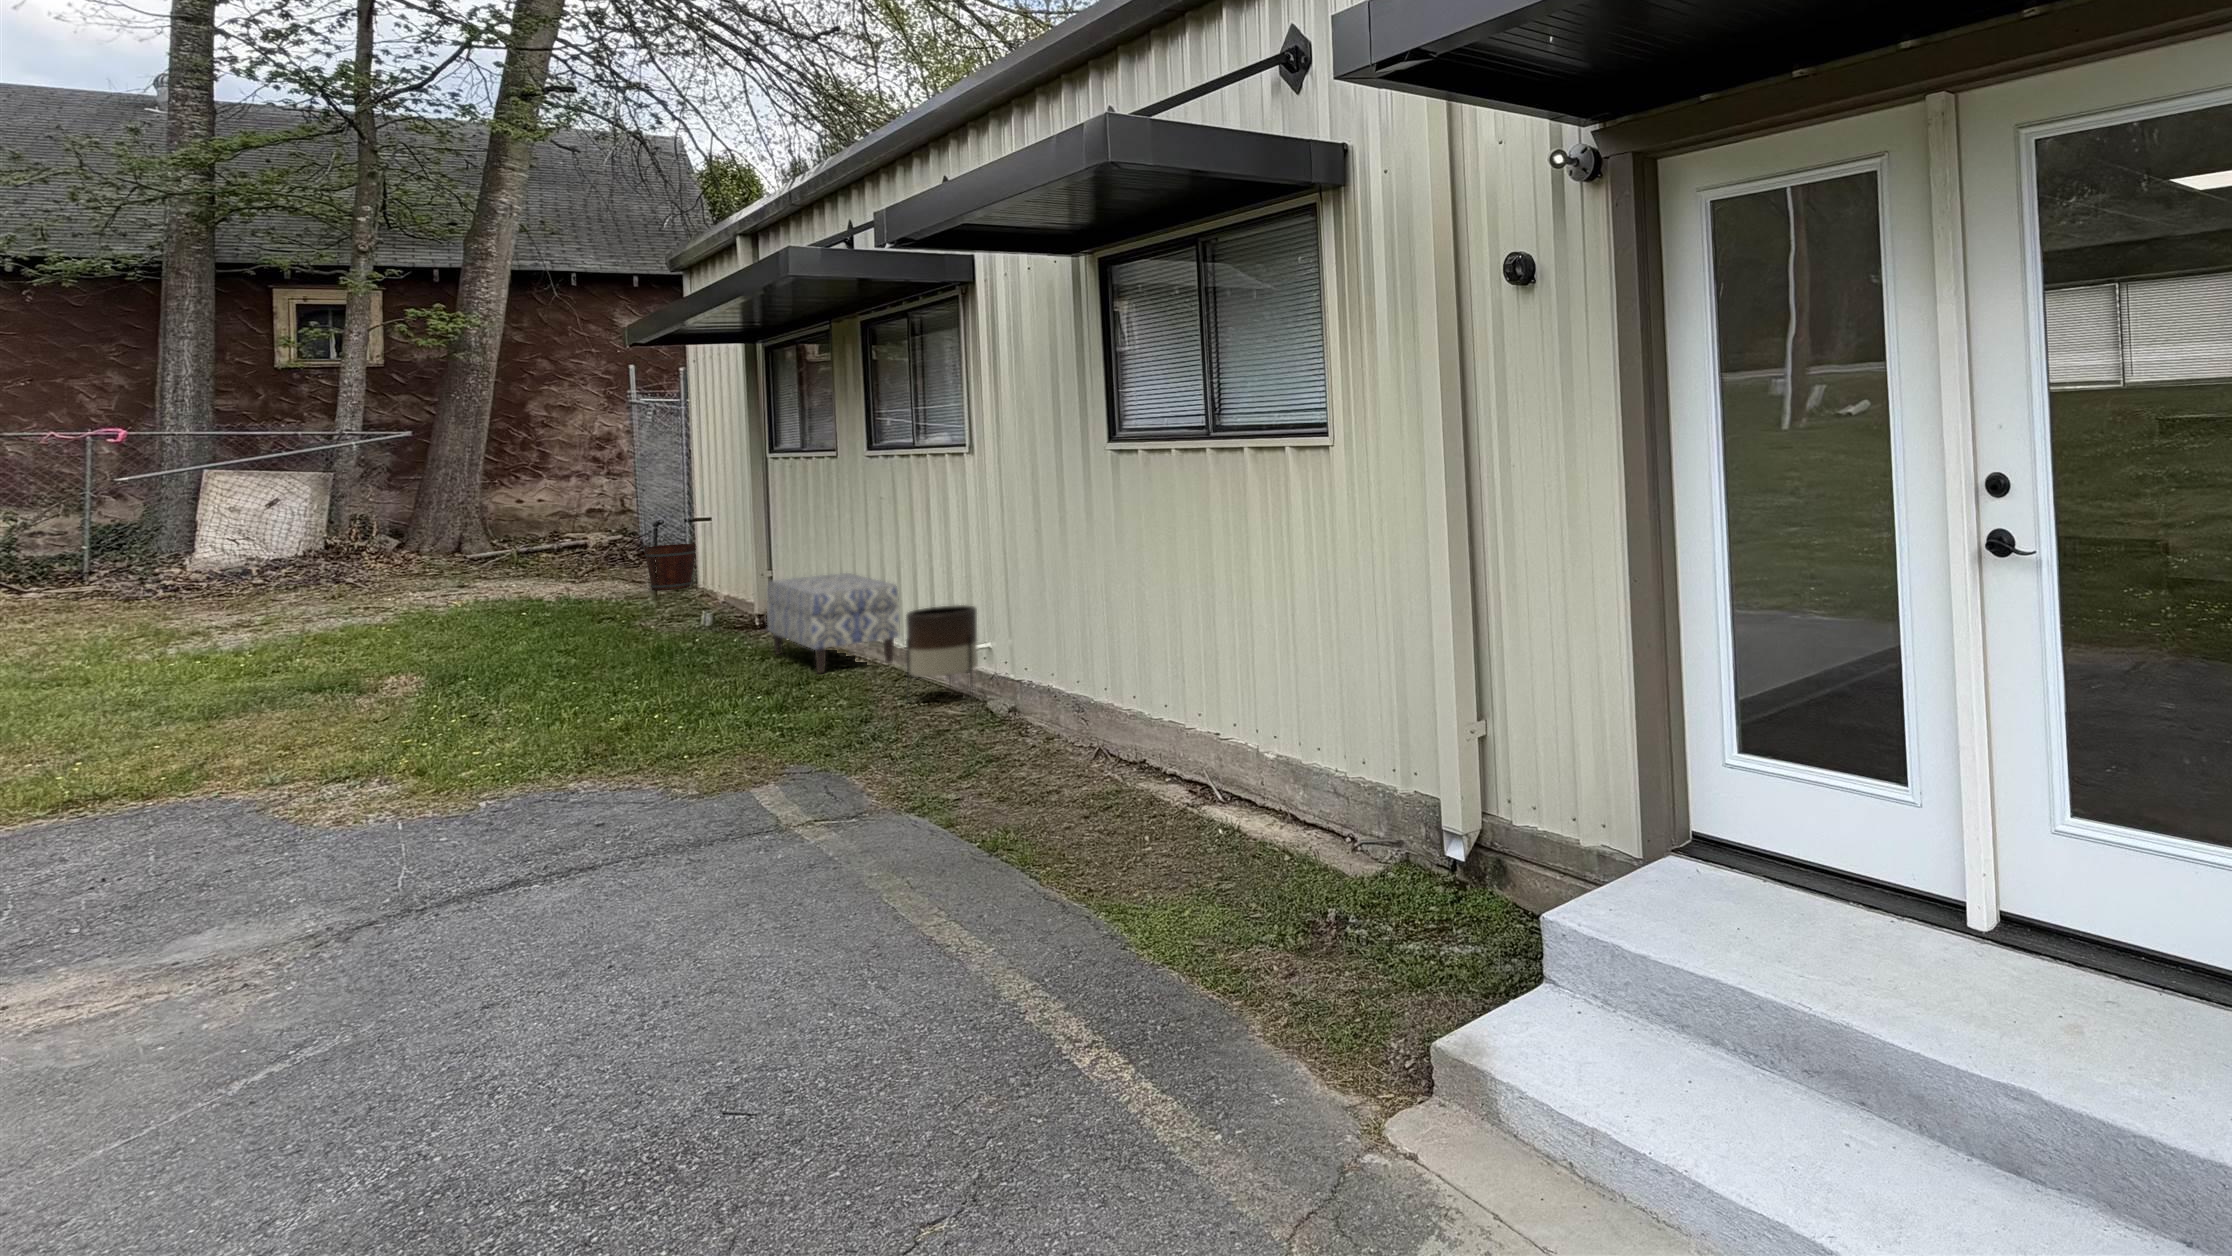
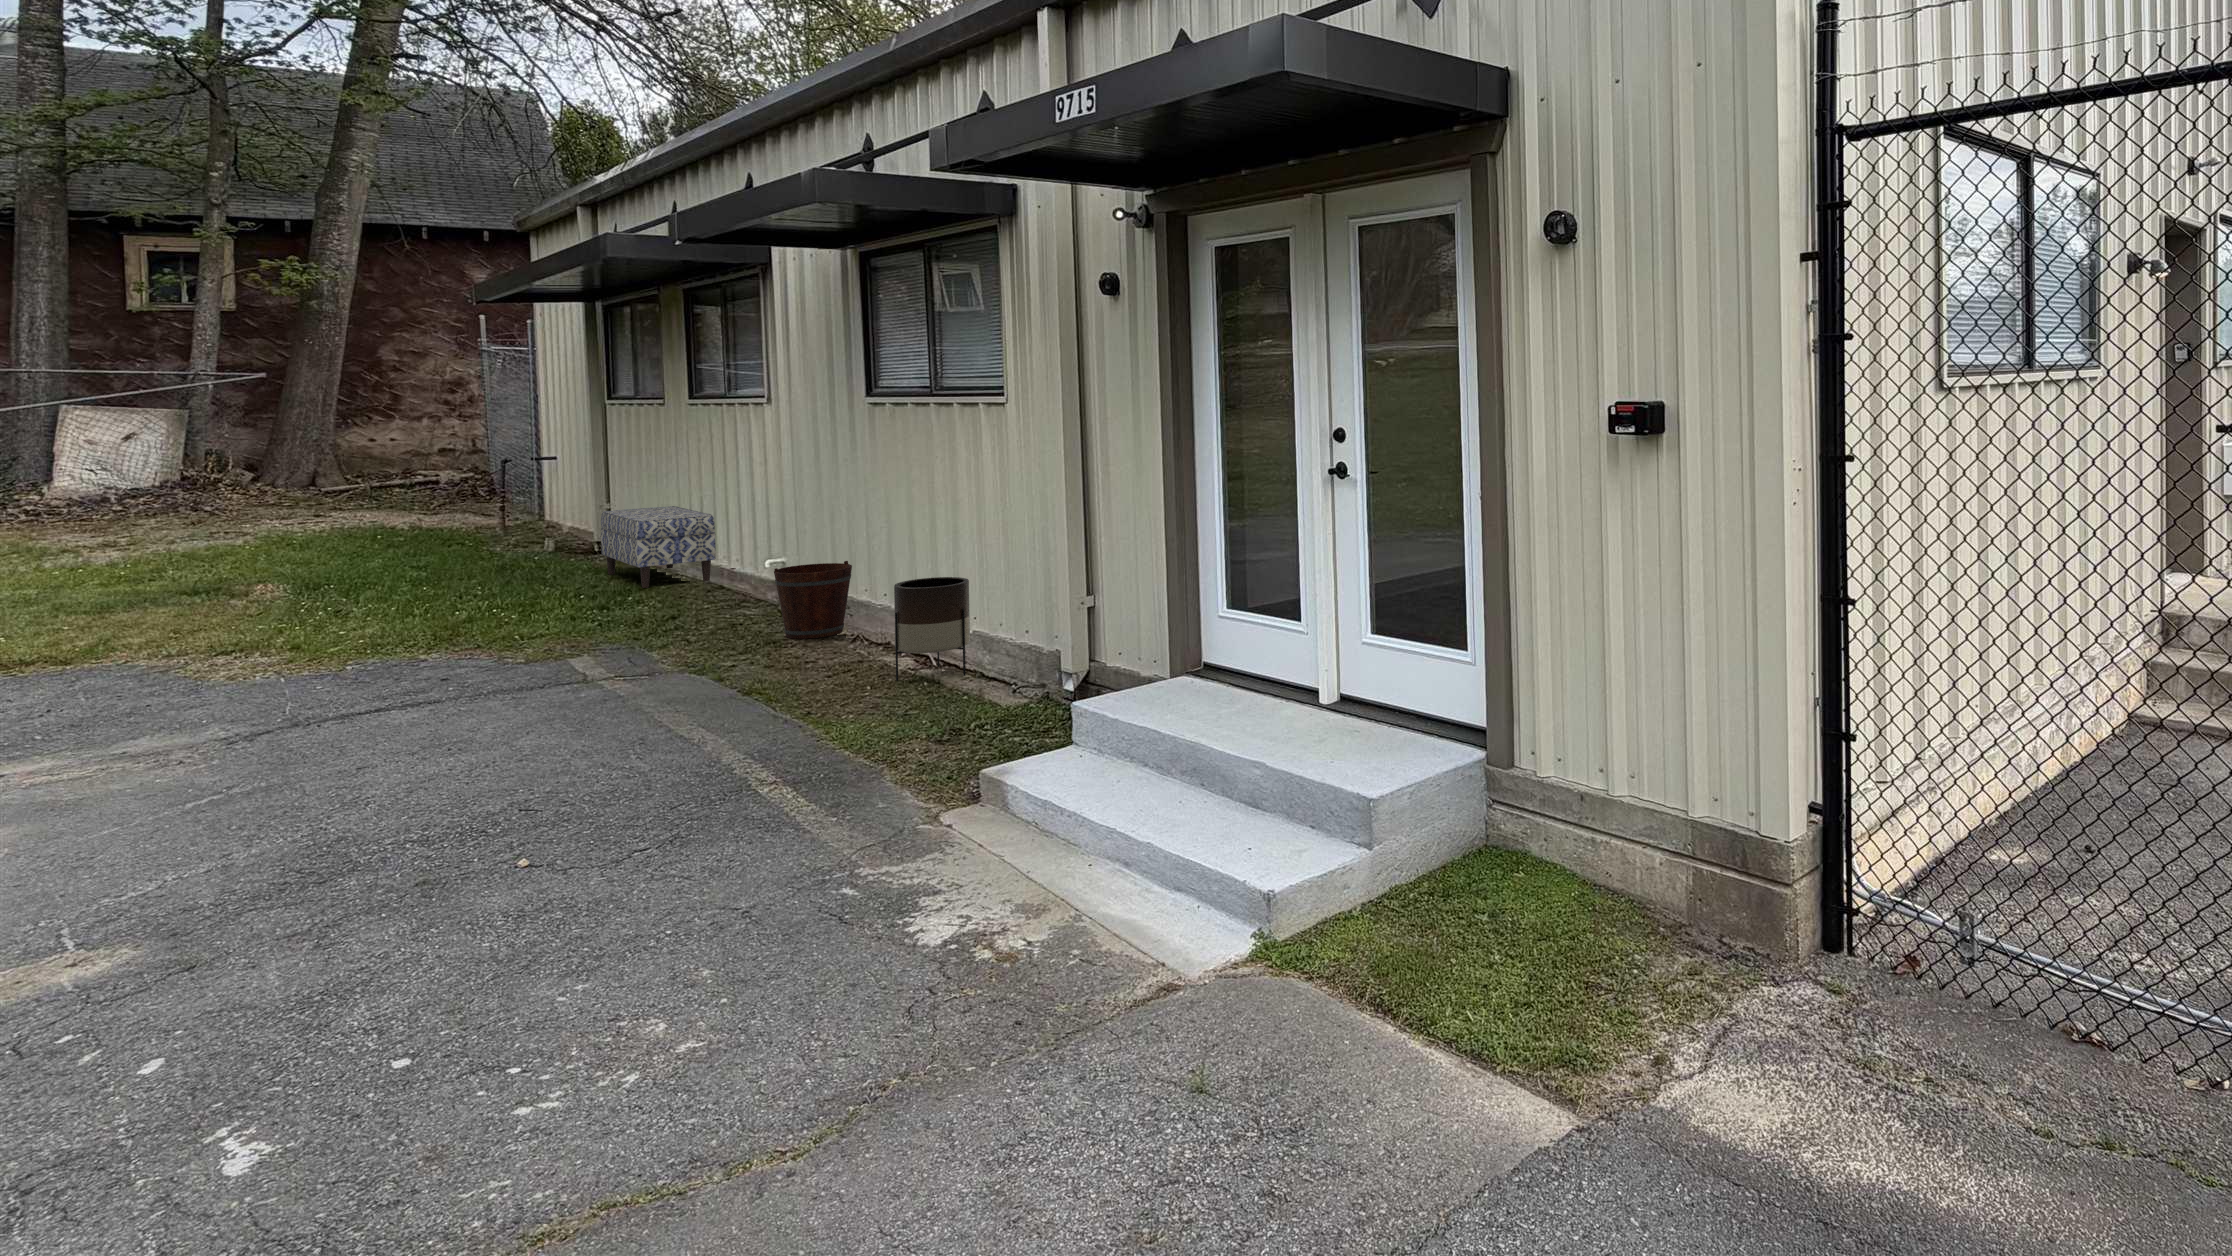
bucket: present [644,543,695,590] -> present [774,561,852,639]
planter: present [906,605,978,698] -> present [894,577,970,681]

